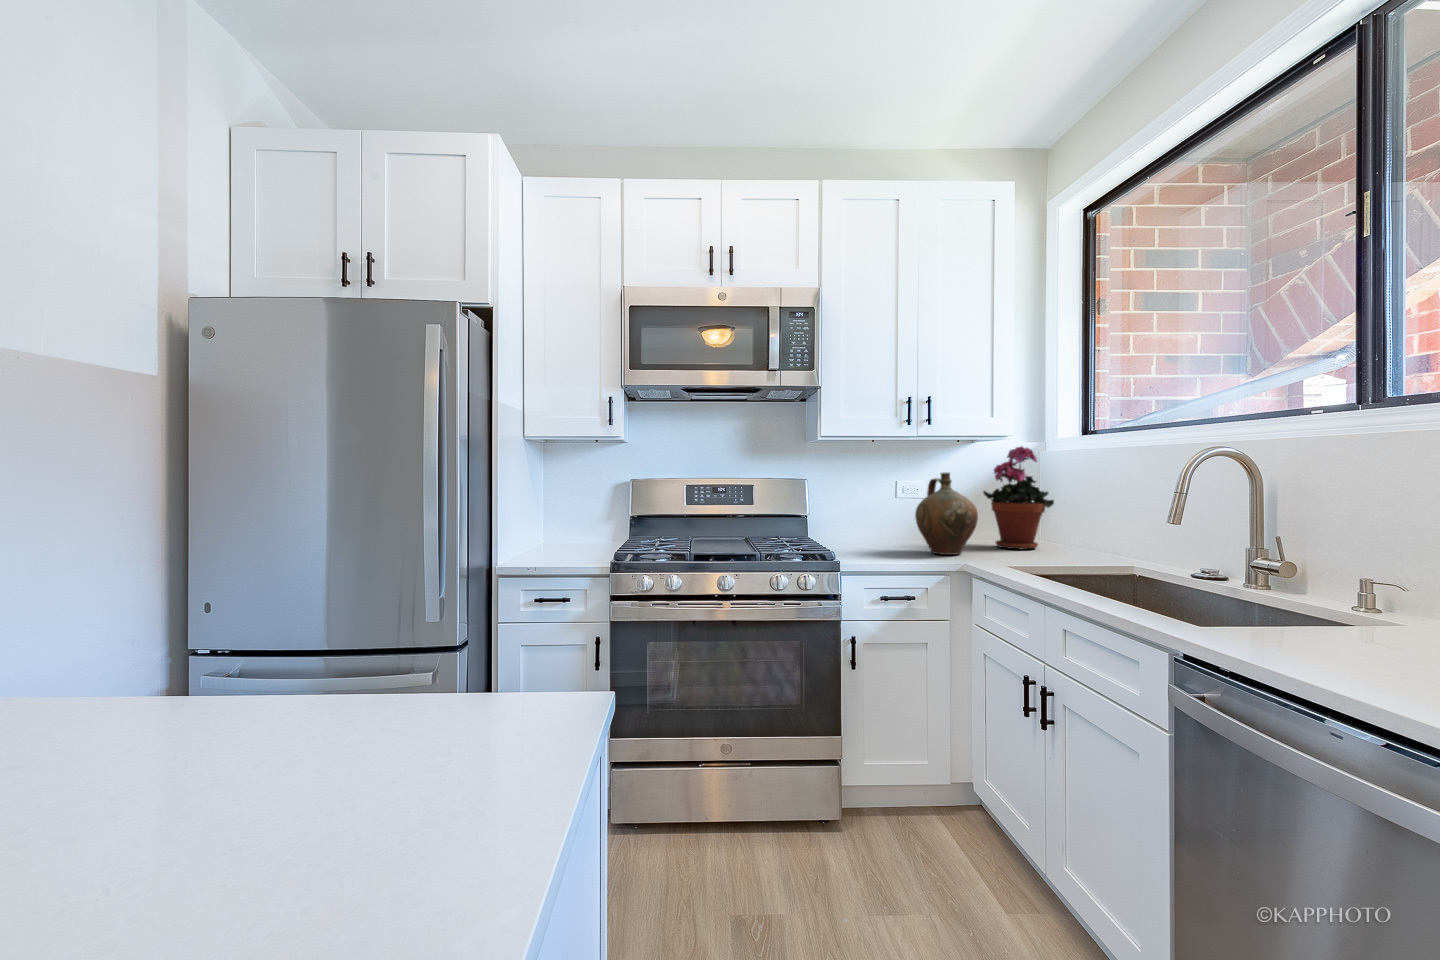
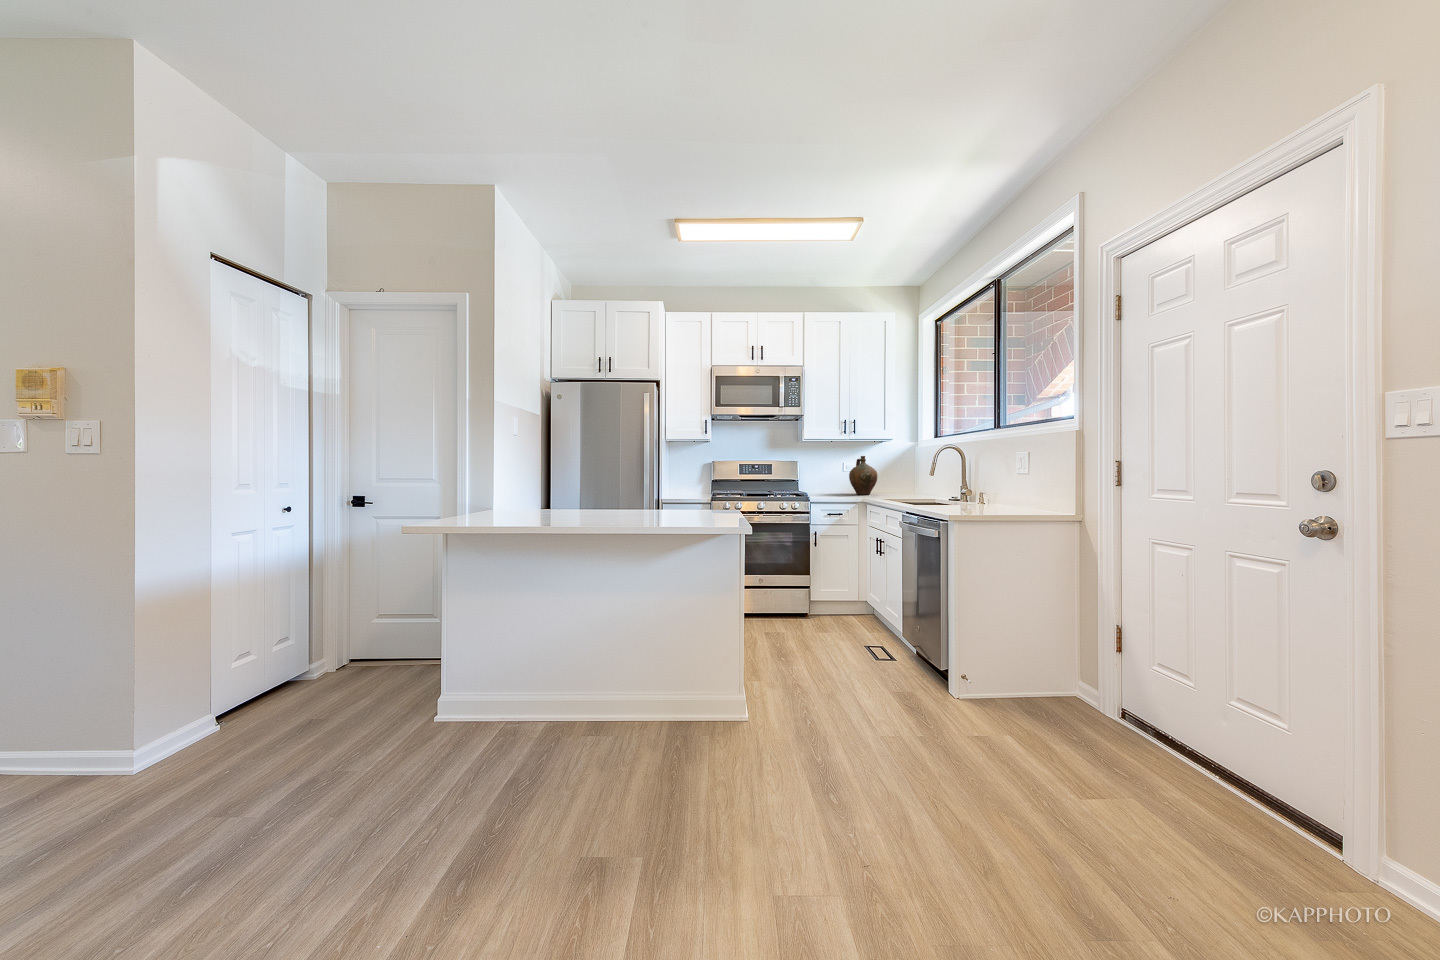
potted plant: present [983,446,1054,549] -> none [885,442,917,493]

